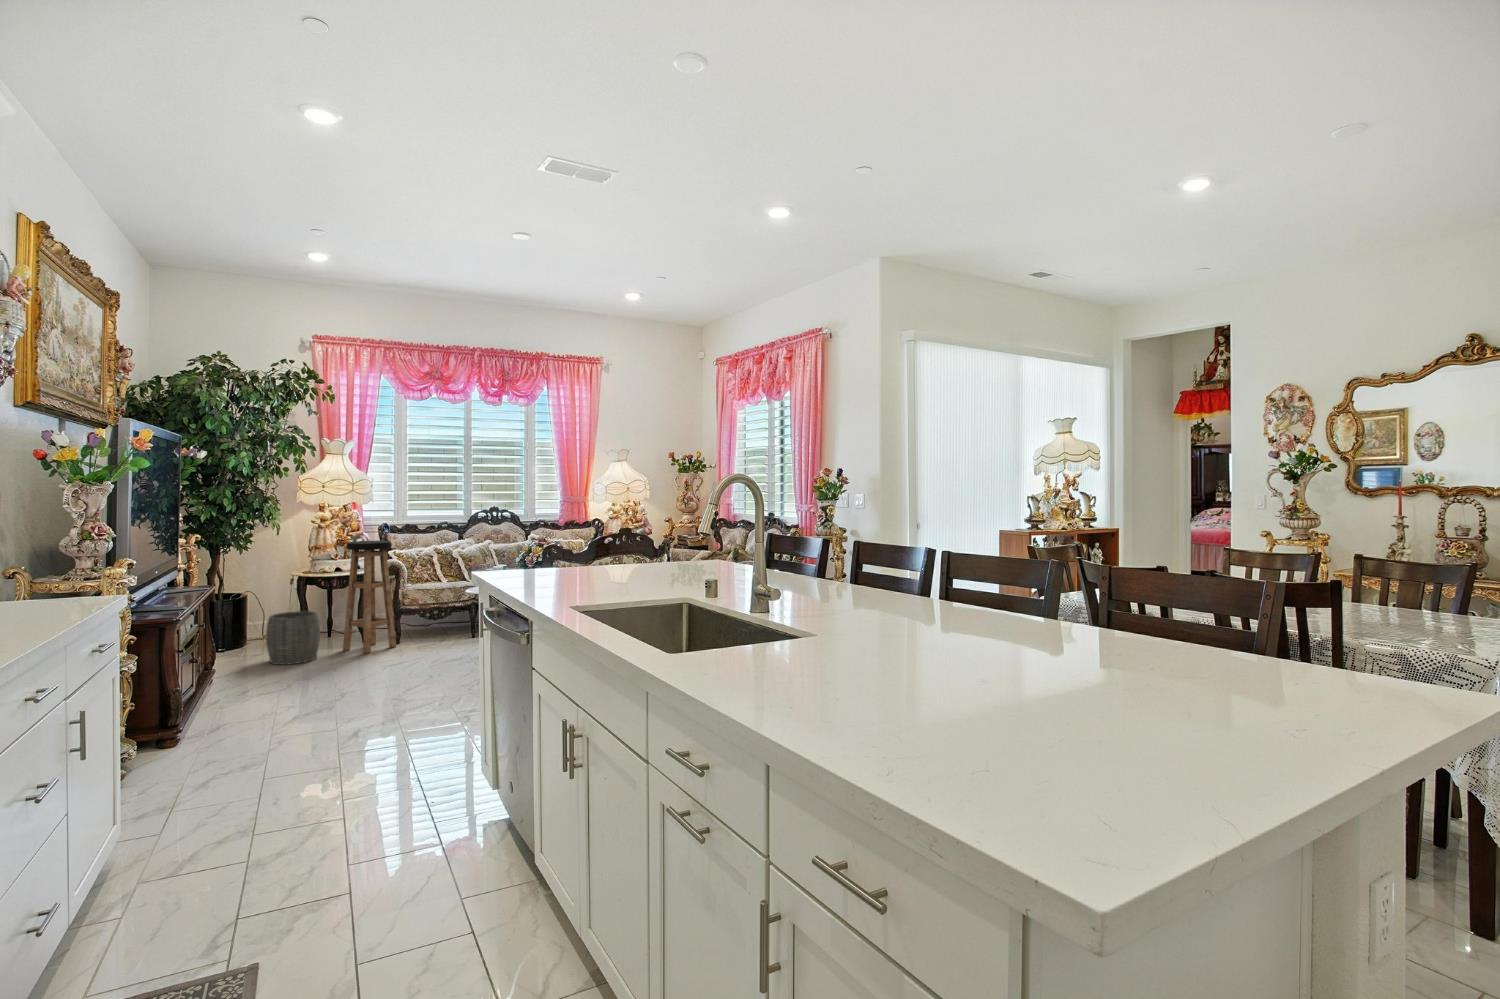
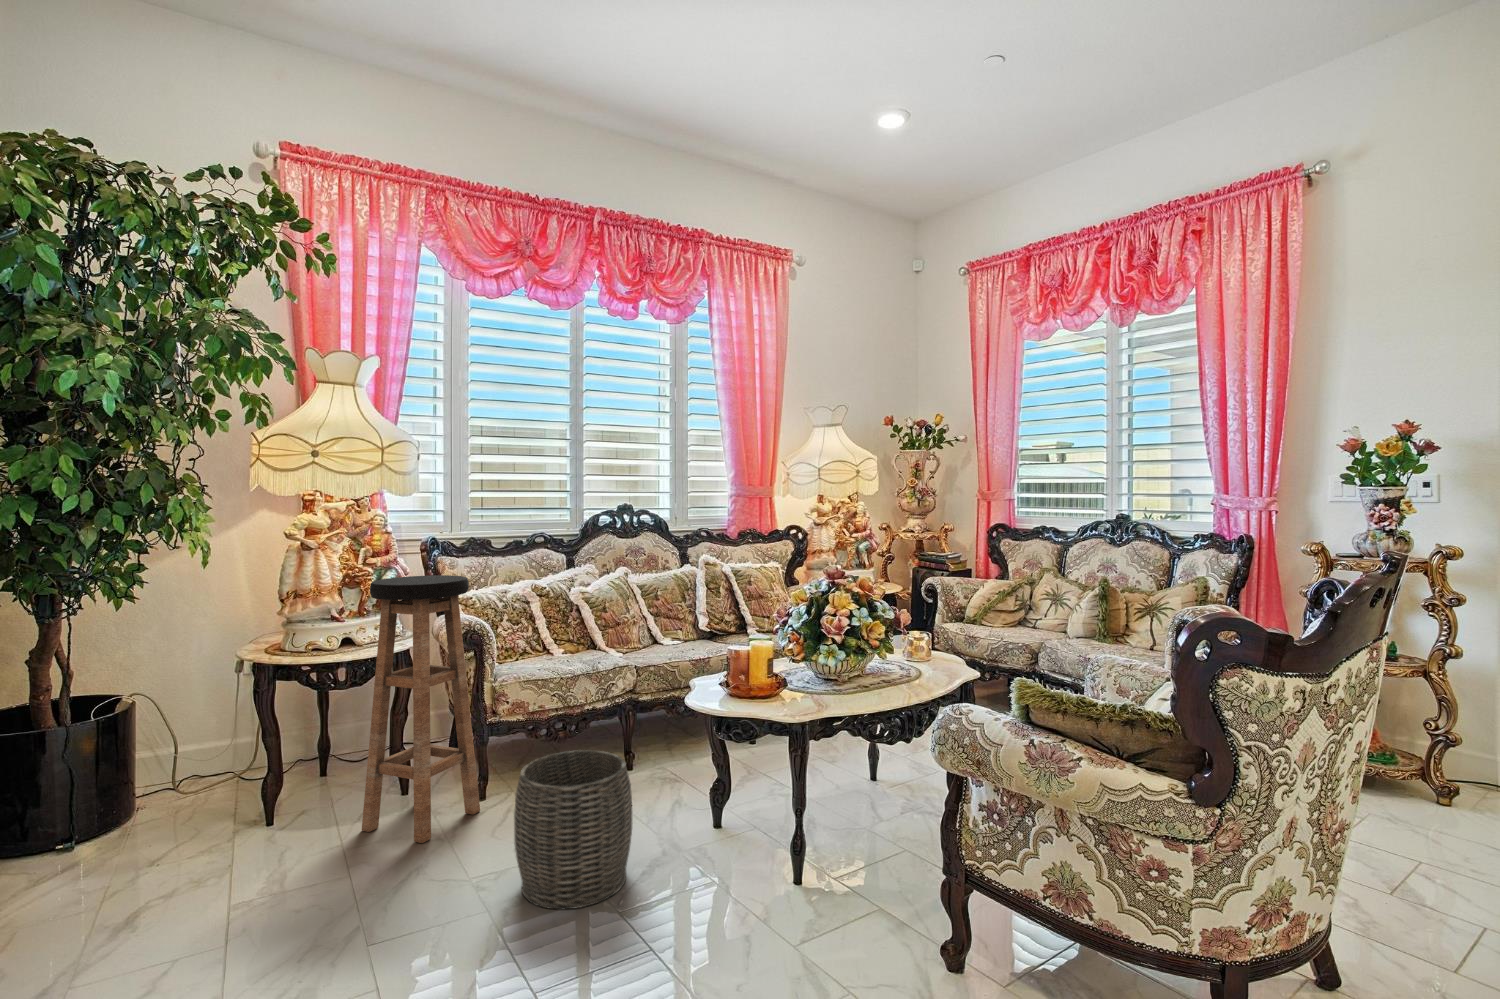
woven basket: present [266,611,320,665] -> present [514,750,632,910]

